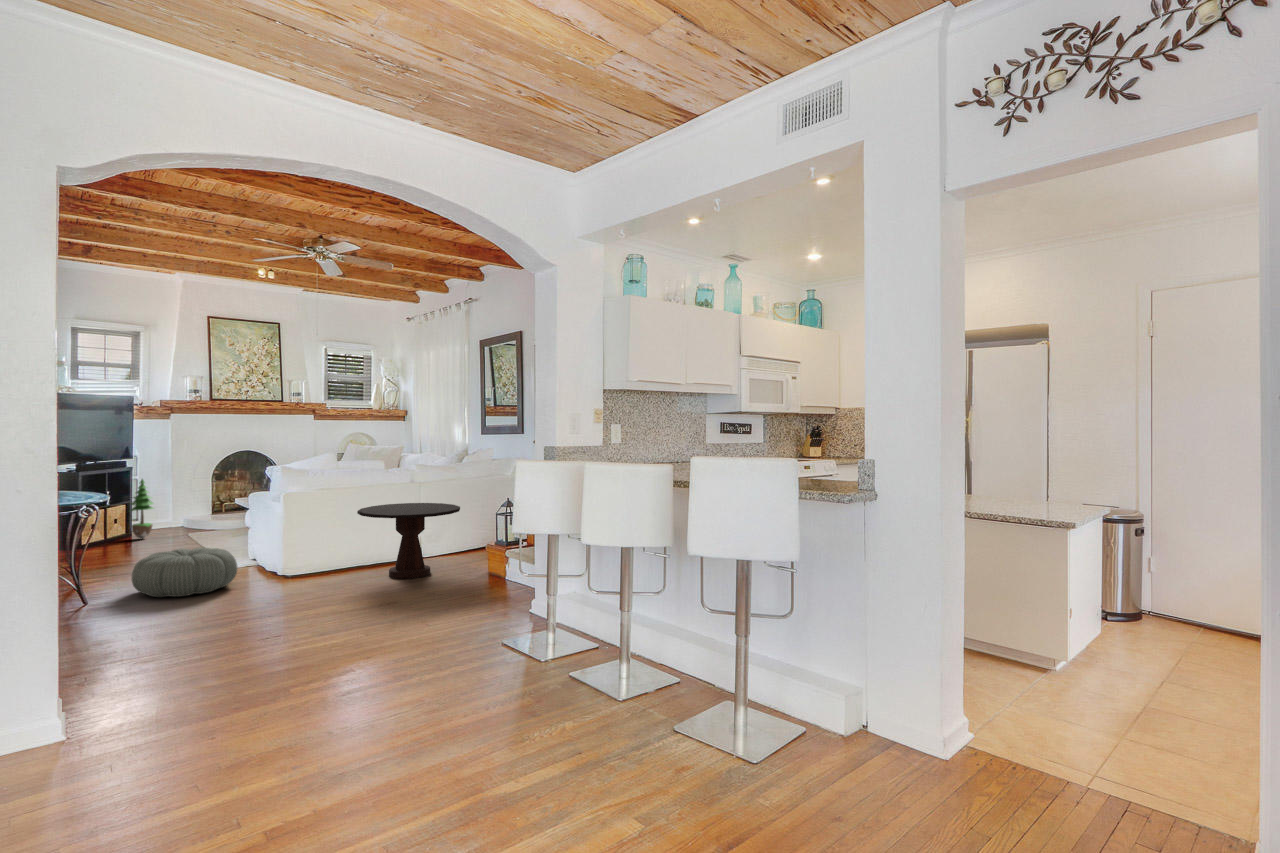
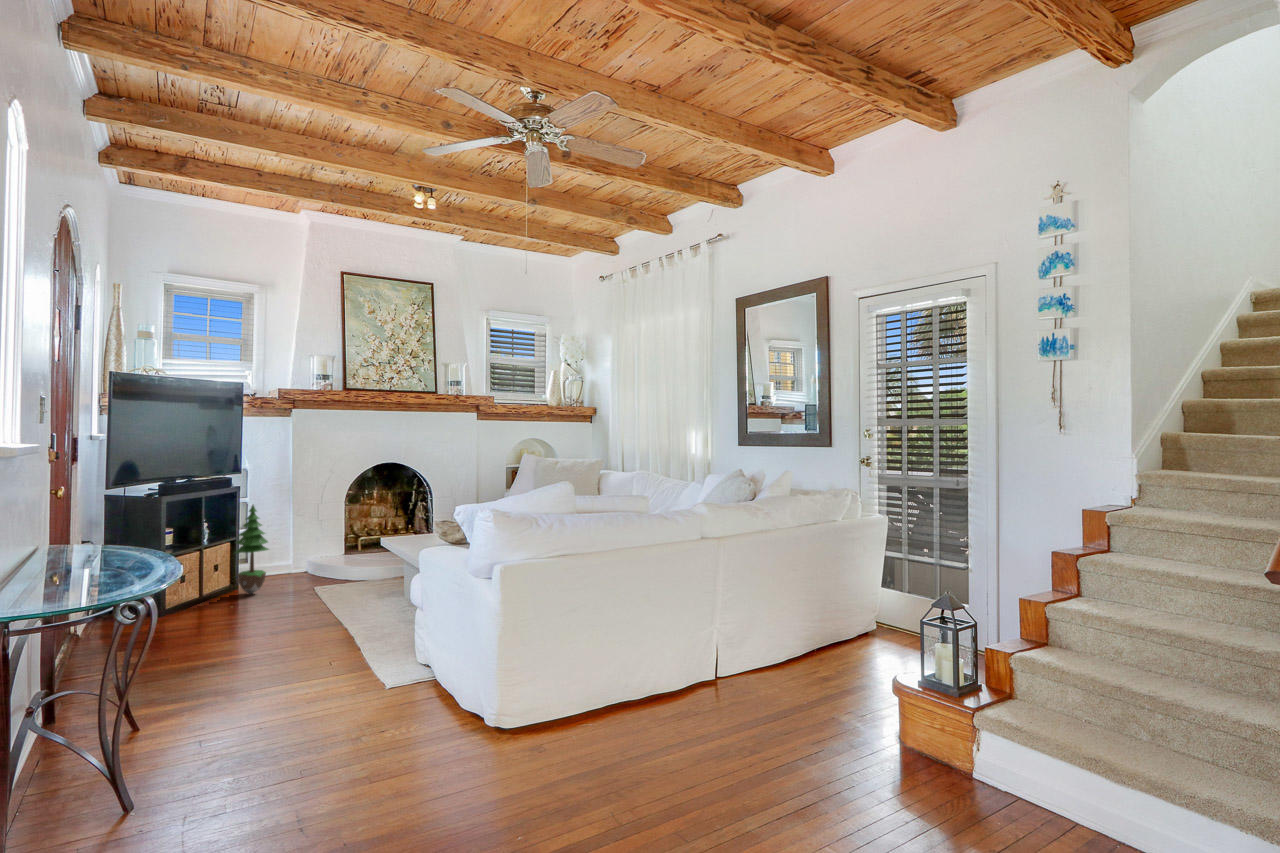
side table: present [357,503,460,579] -> none [619,576,806,738]
pouf: present [132,547,237,597] -> none [220,659,407,777]

